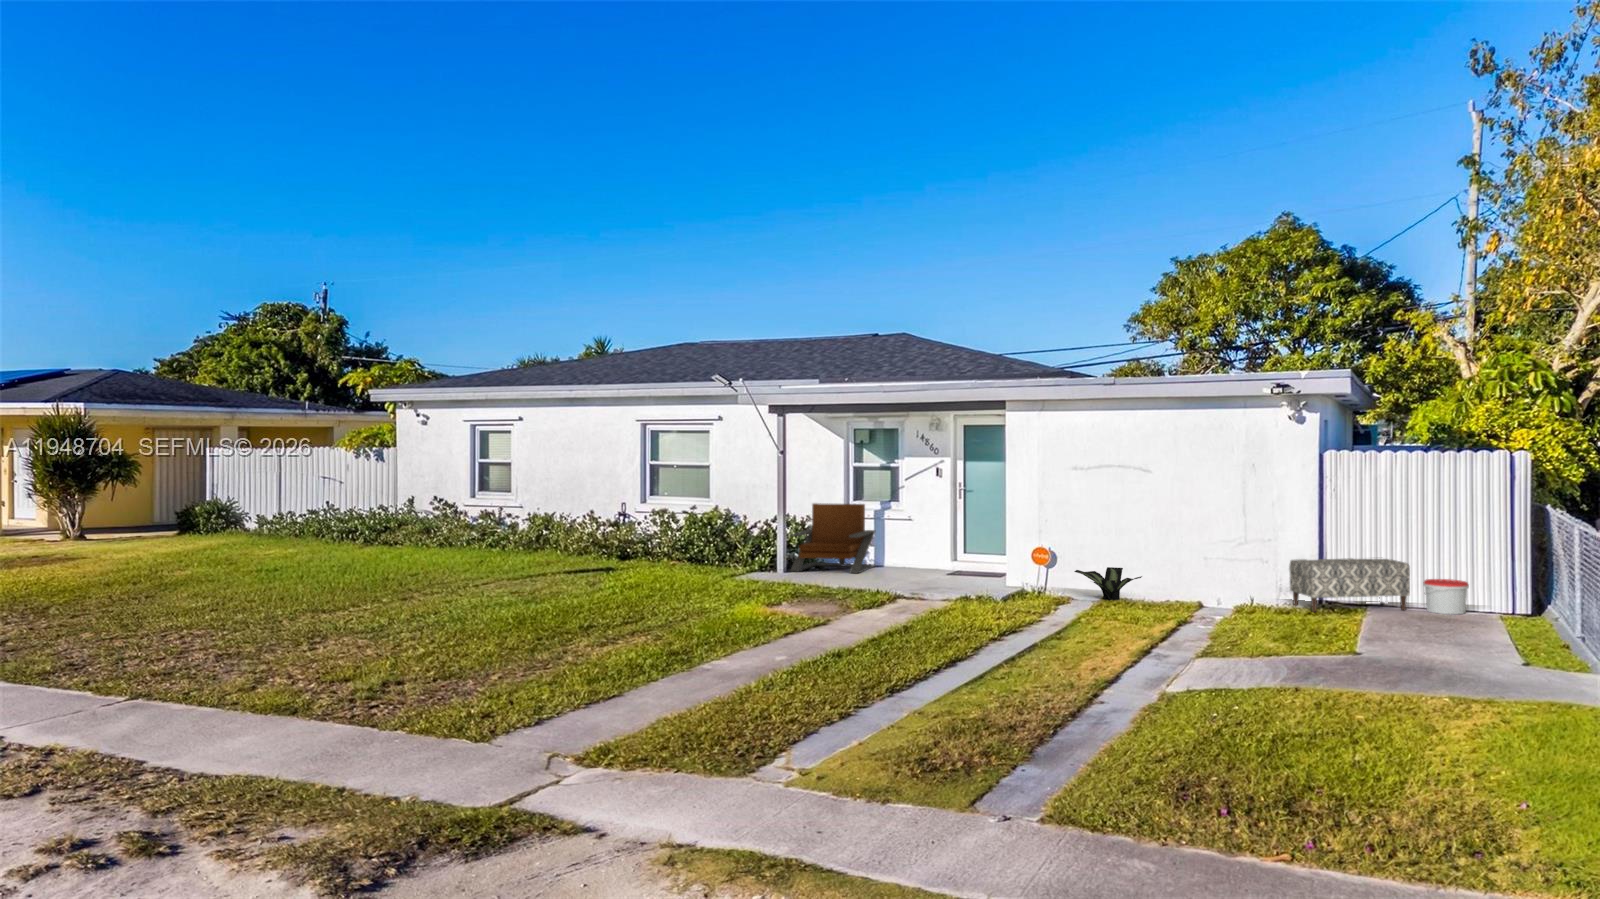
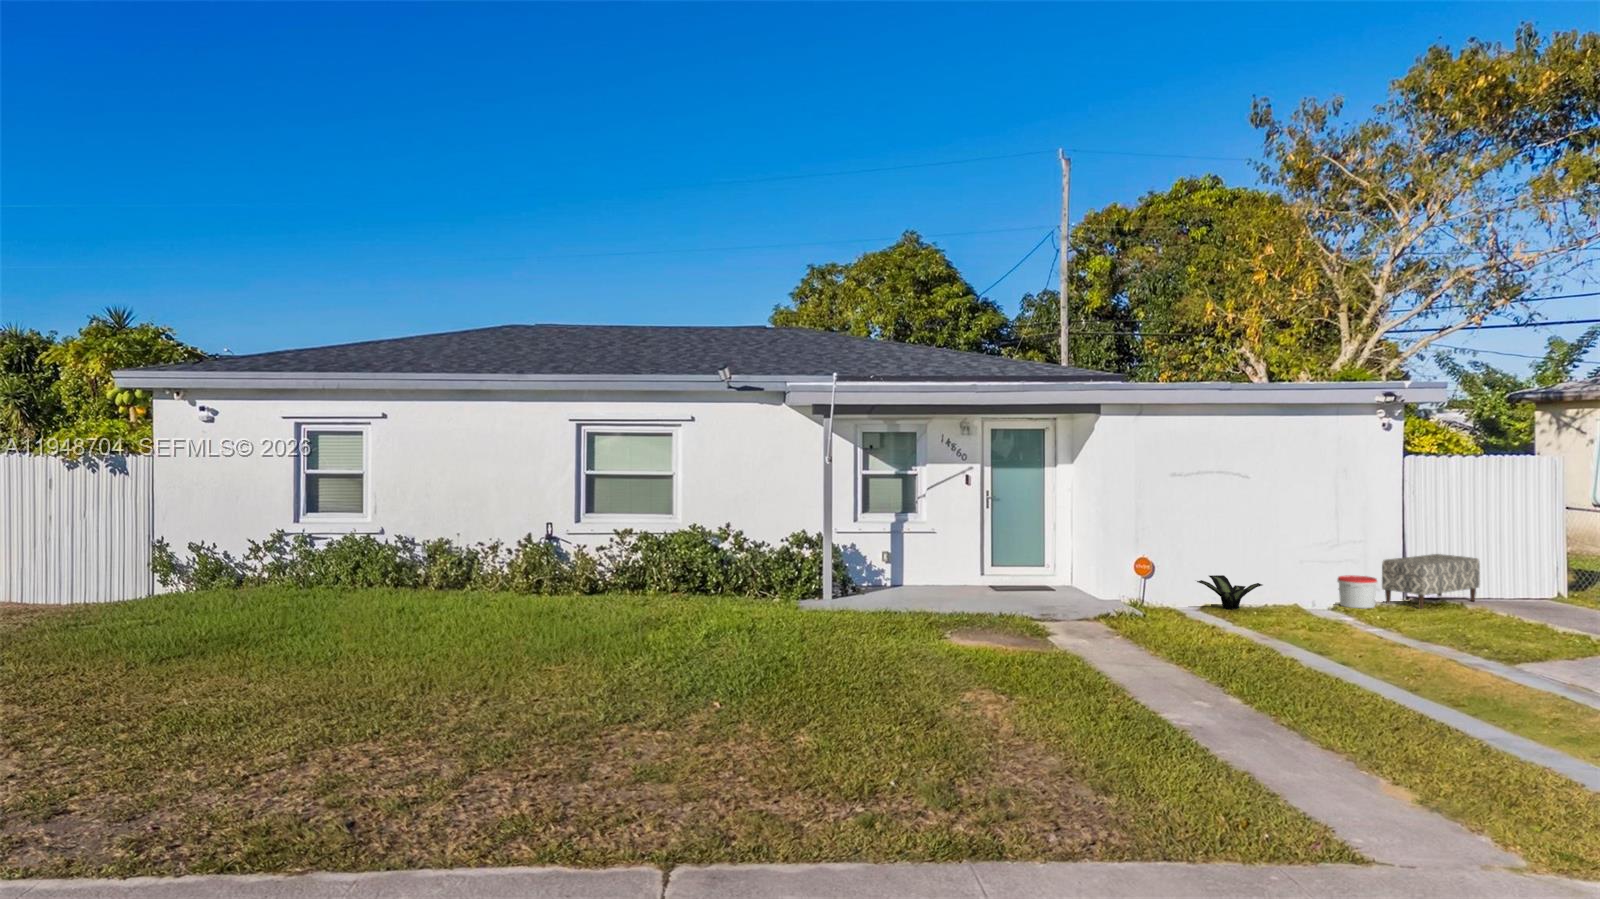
lounge chair: present [790,503,875,573] -> none [818,517,908,598]
bucket: present [1423,579,1469,614] -> present [1337,575,1378,608]

